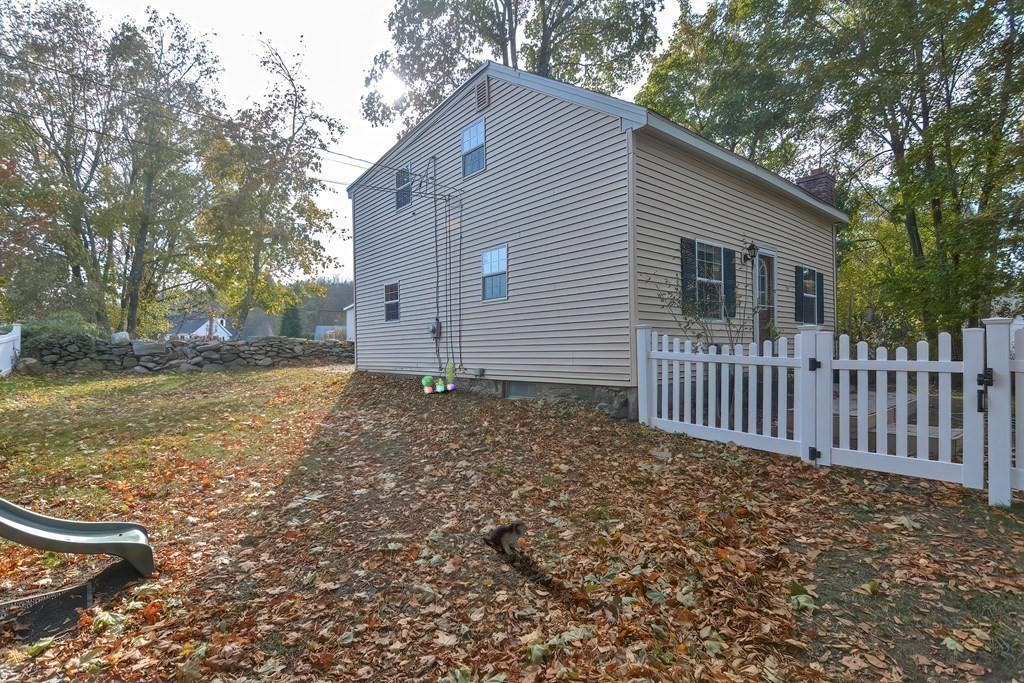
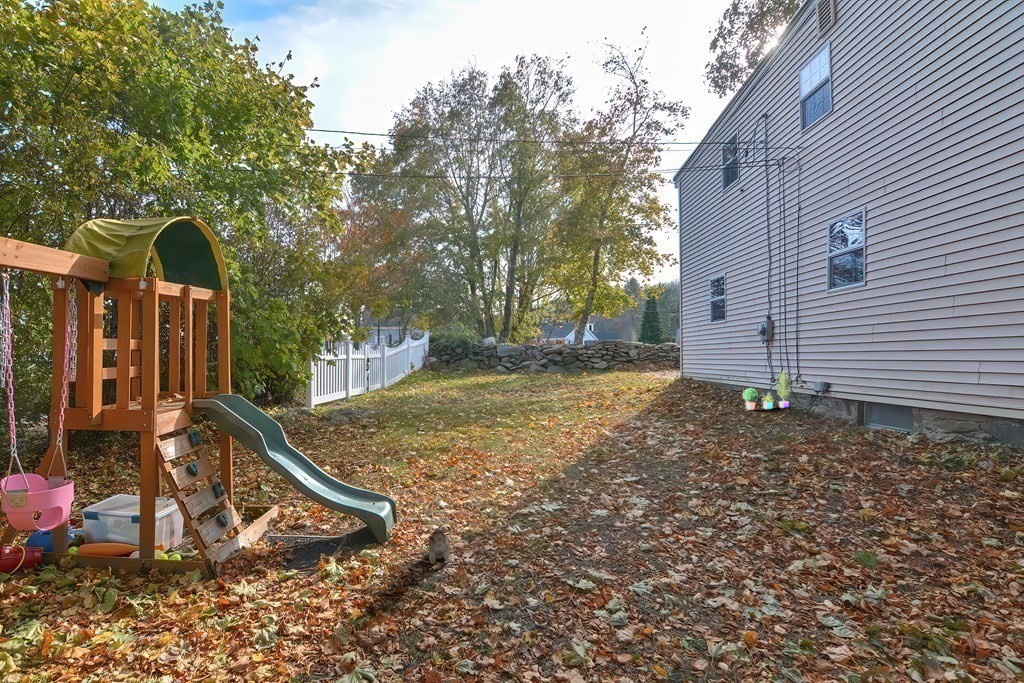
plush toy: present [483,520,529,555] -> present [428,528,450,564]

